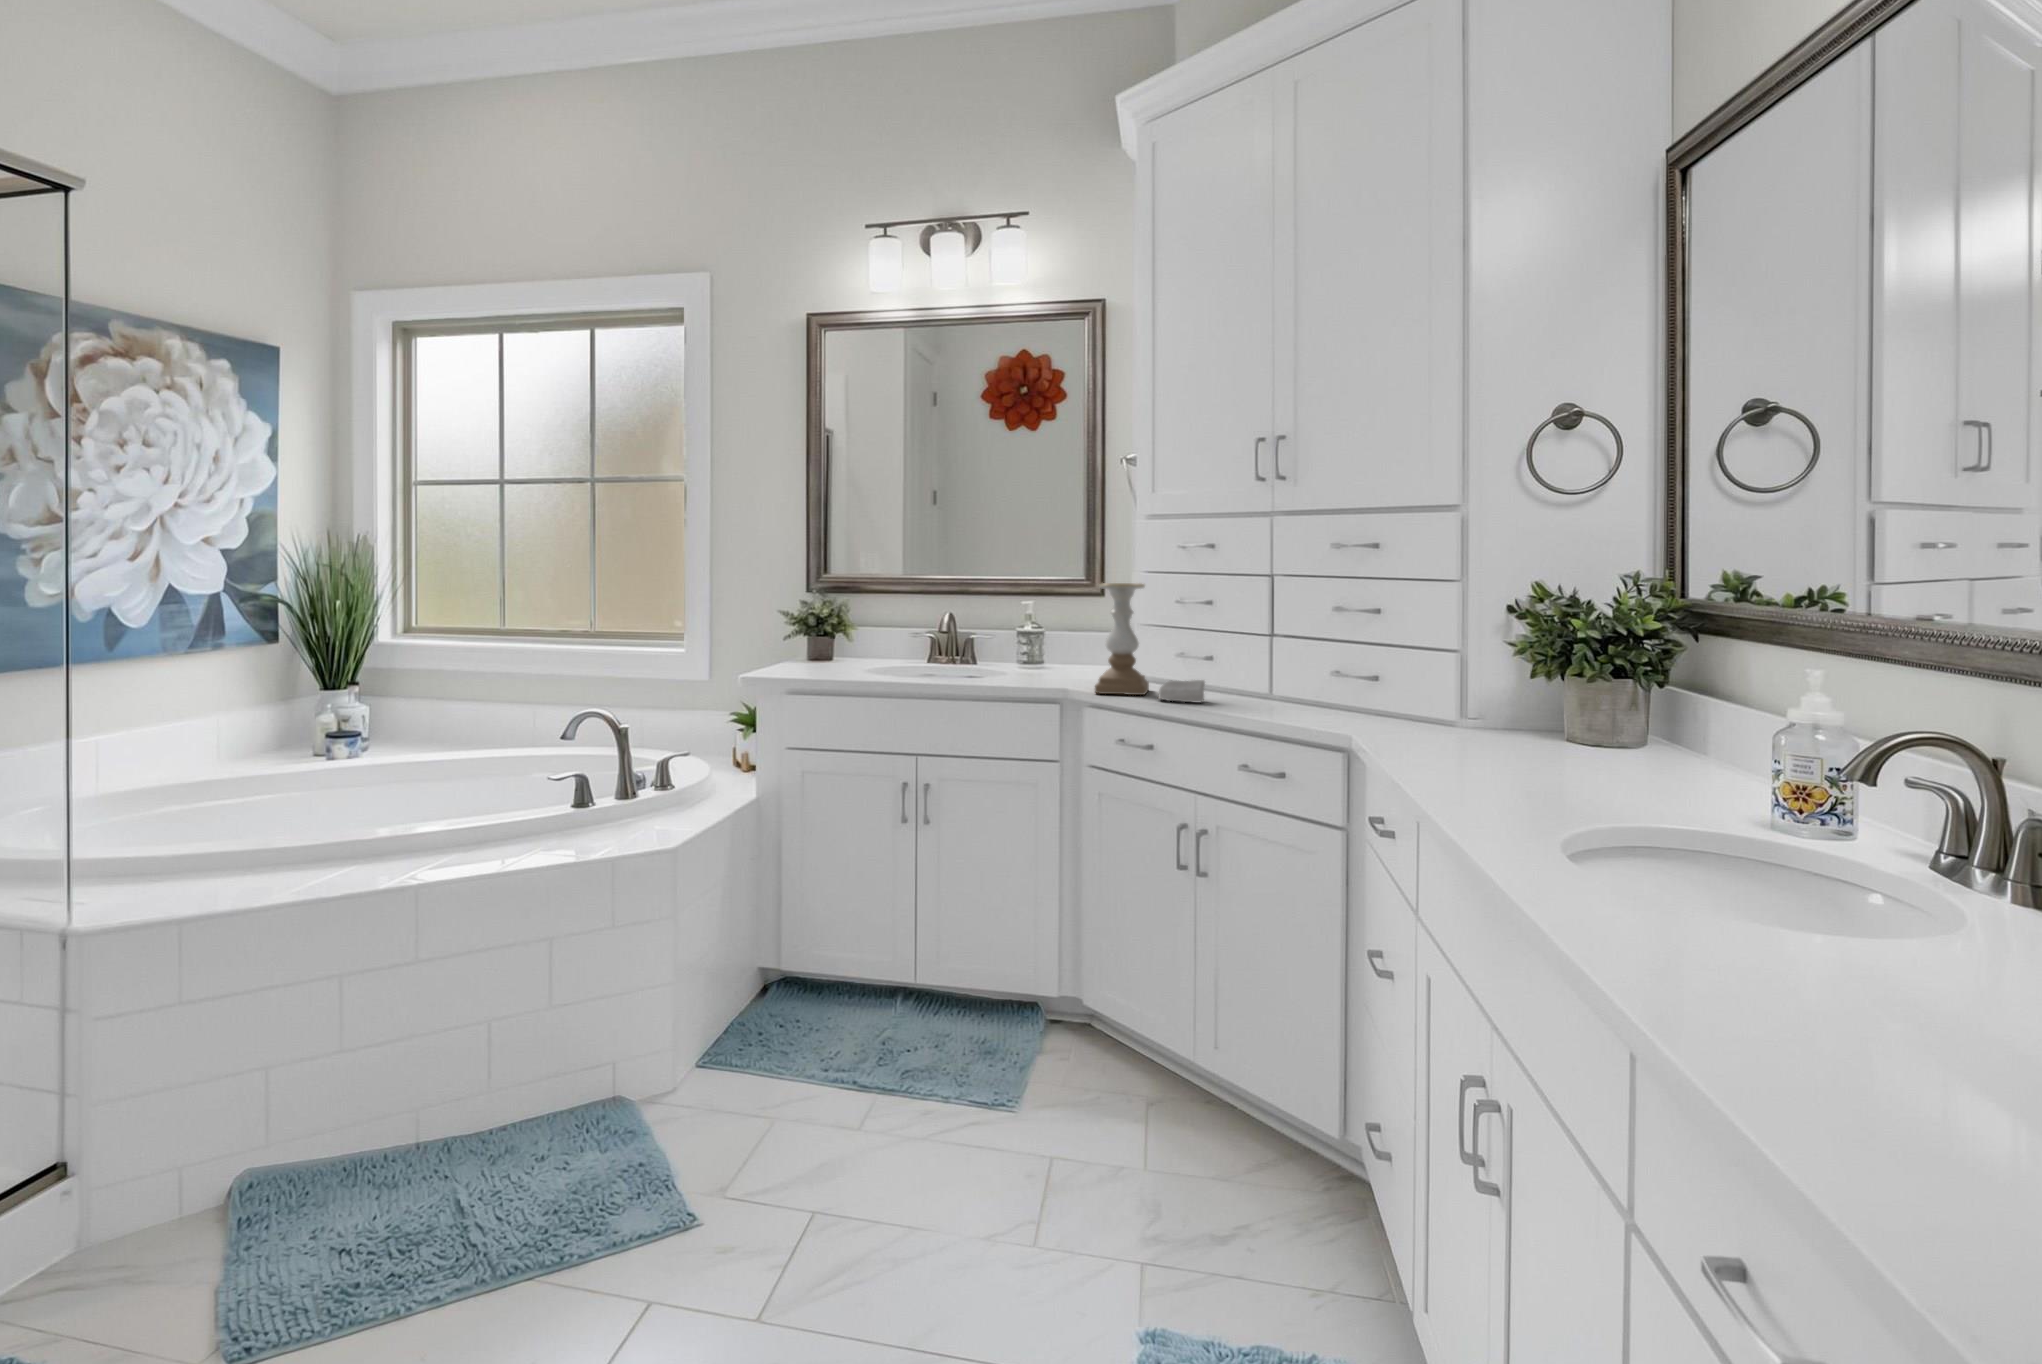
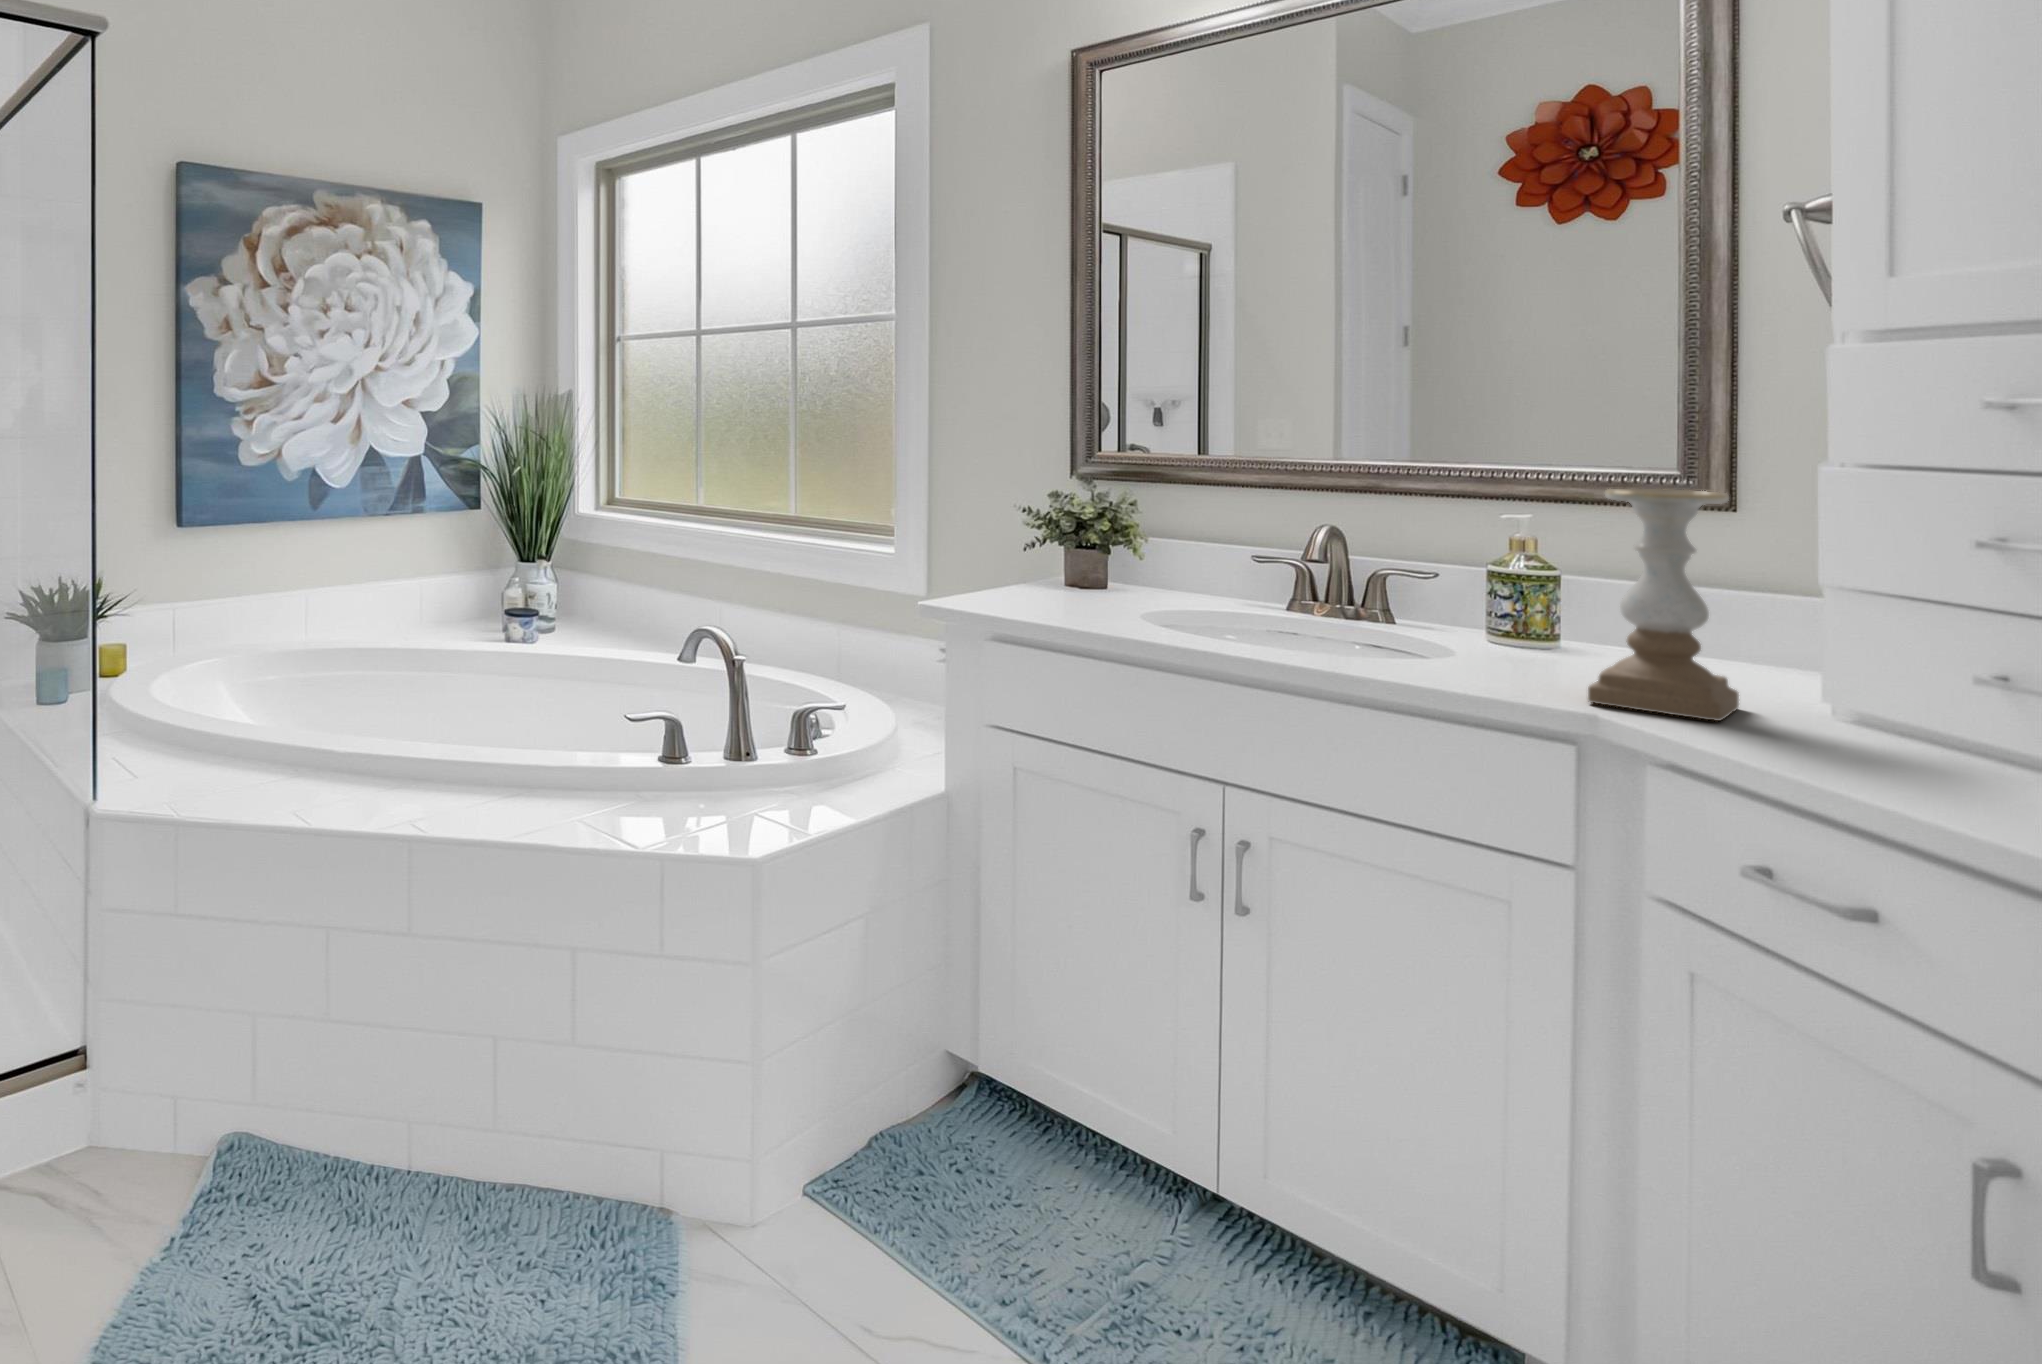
soap bar: present [1158,680,1205,703] -> none [1754,702,1898,763]

